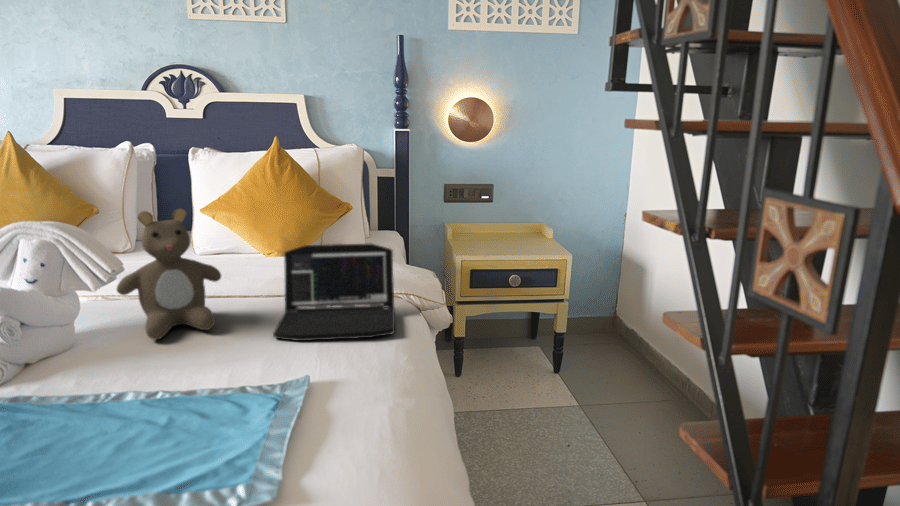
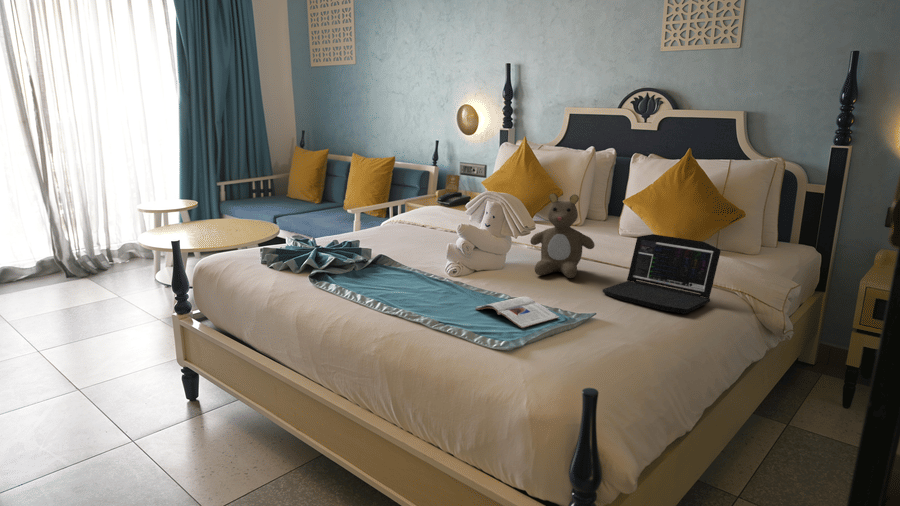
magazine: none [112,385,269,446] -> present [476,297,559,328]

